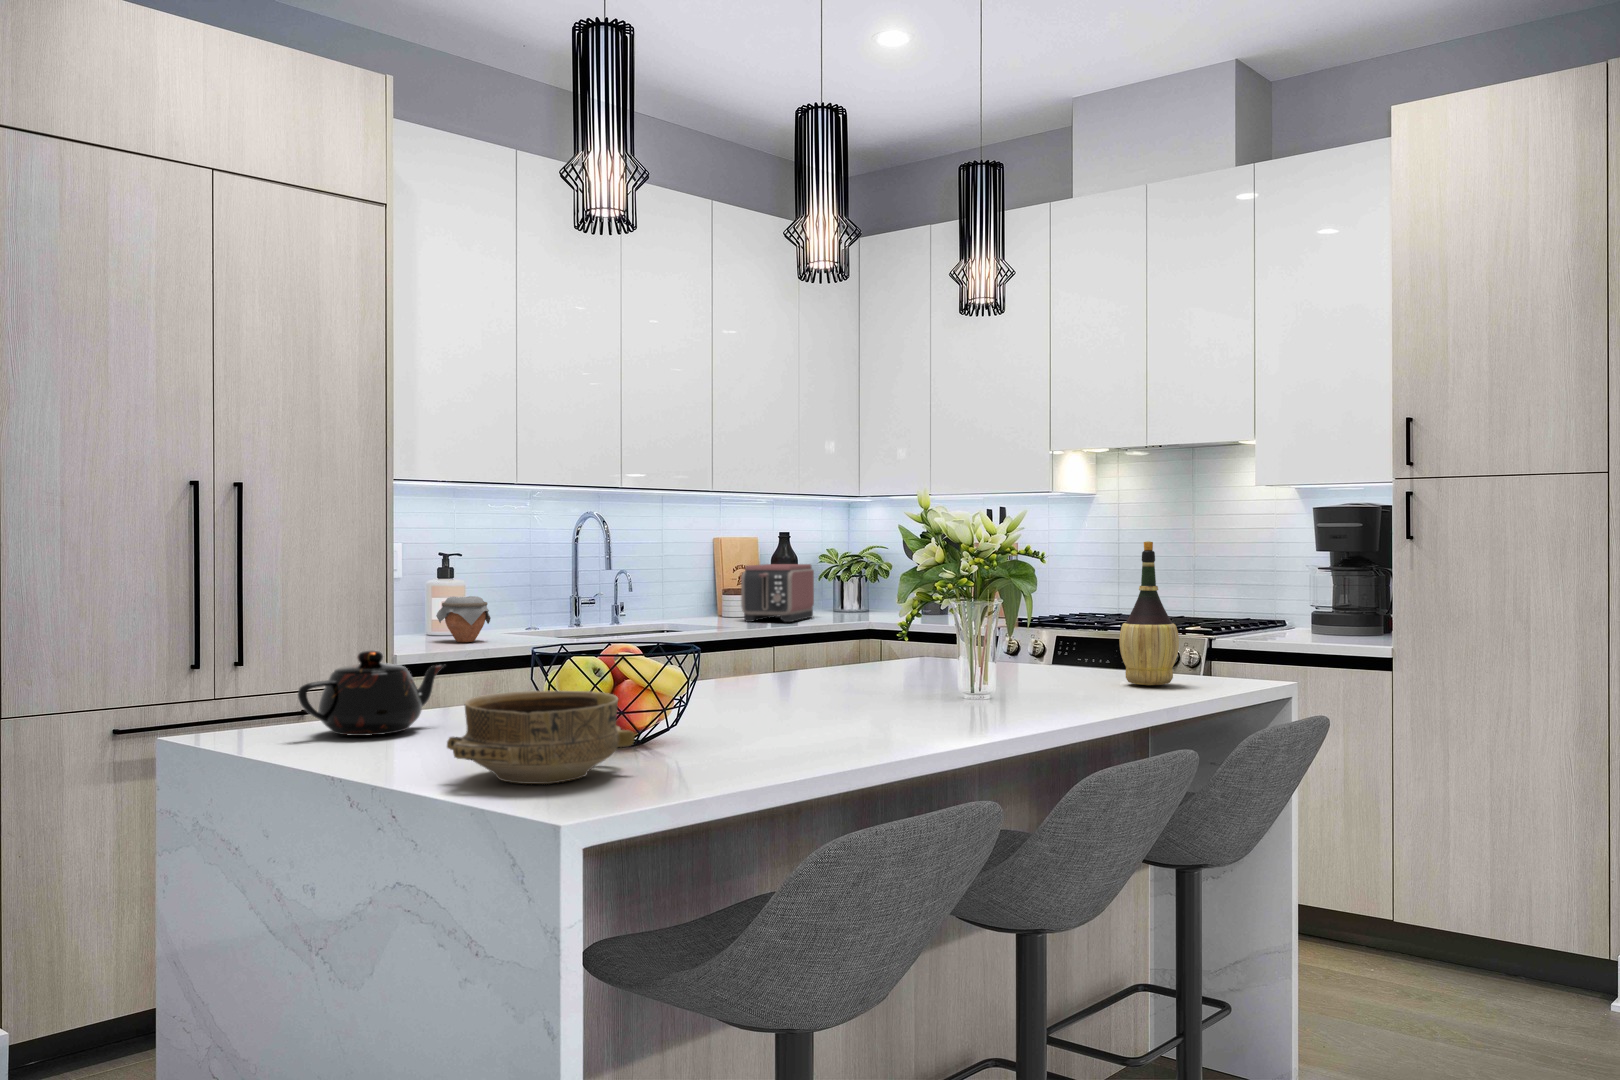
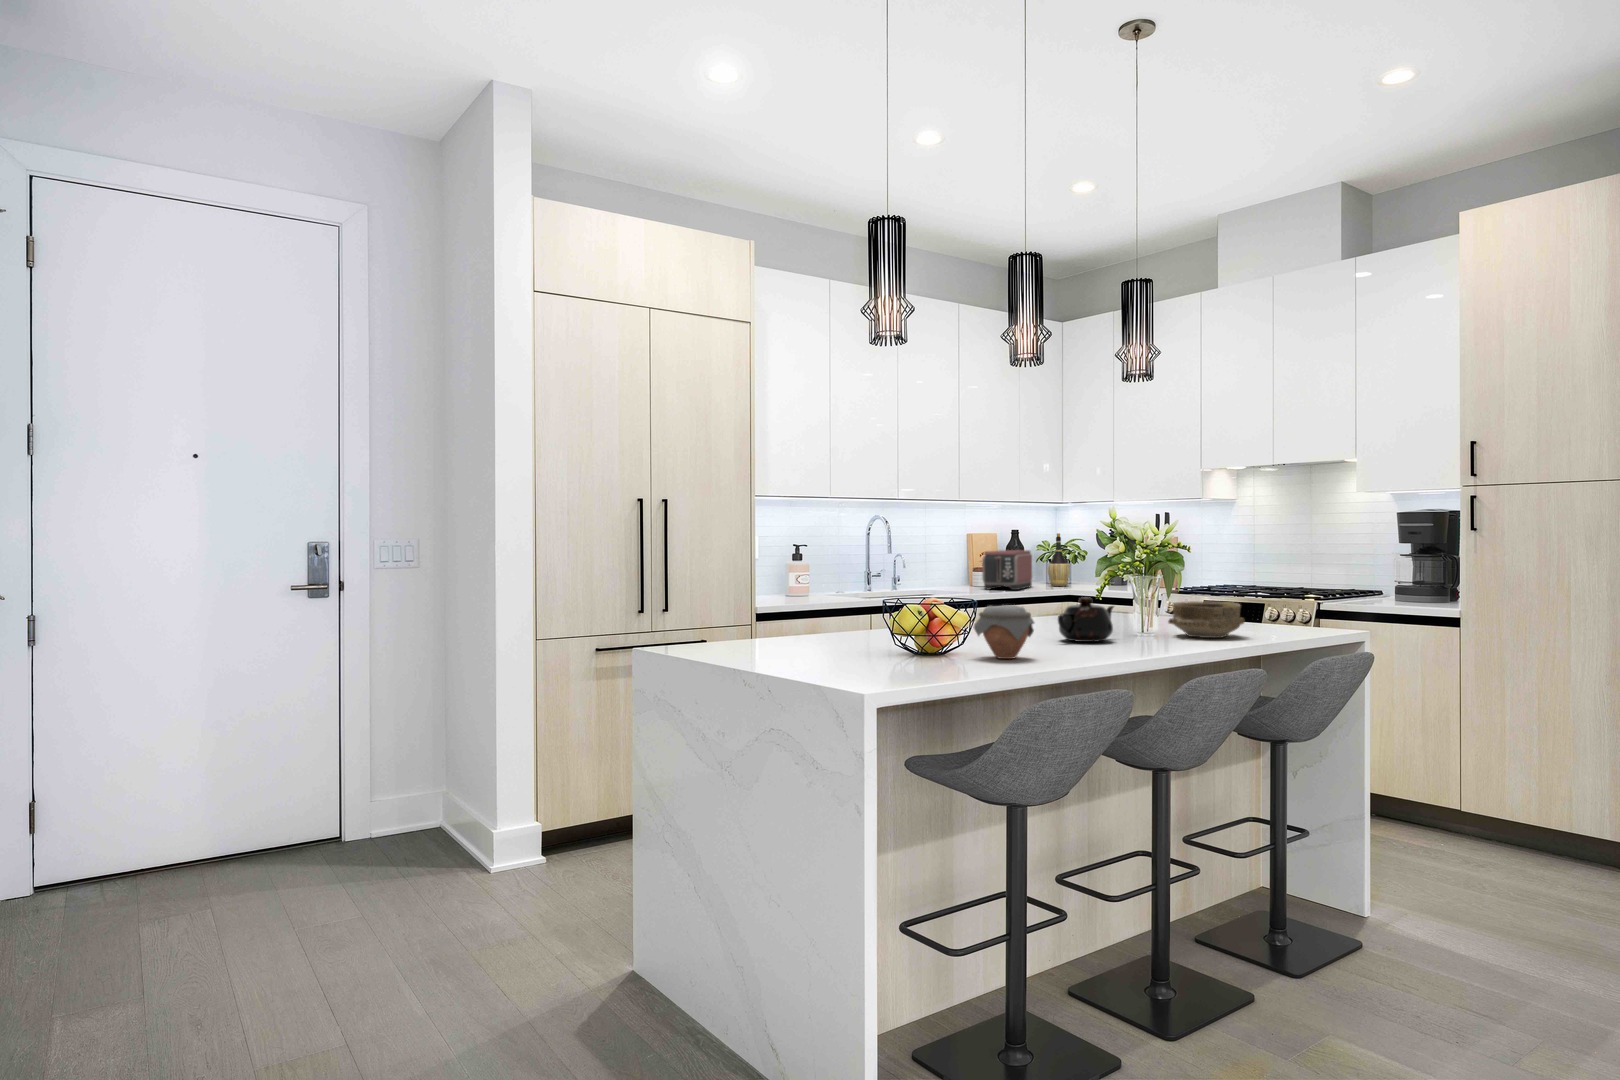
wine bottle: present [1119,541,1179,685] -> present [1048,533,1070,586]
jar: present [436,596,491,642] -> present [973,605,1034,659]
teapot: present [298,650,444,736] -> present [1058,597,1114,642]
ceramic bowl: present [447,691,634,784] -> present [1168,601,1244,638]

